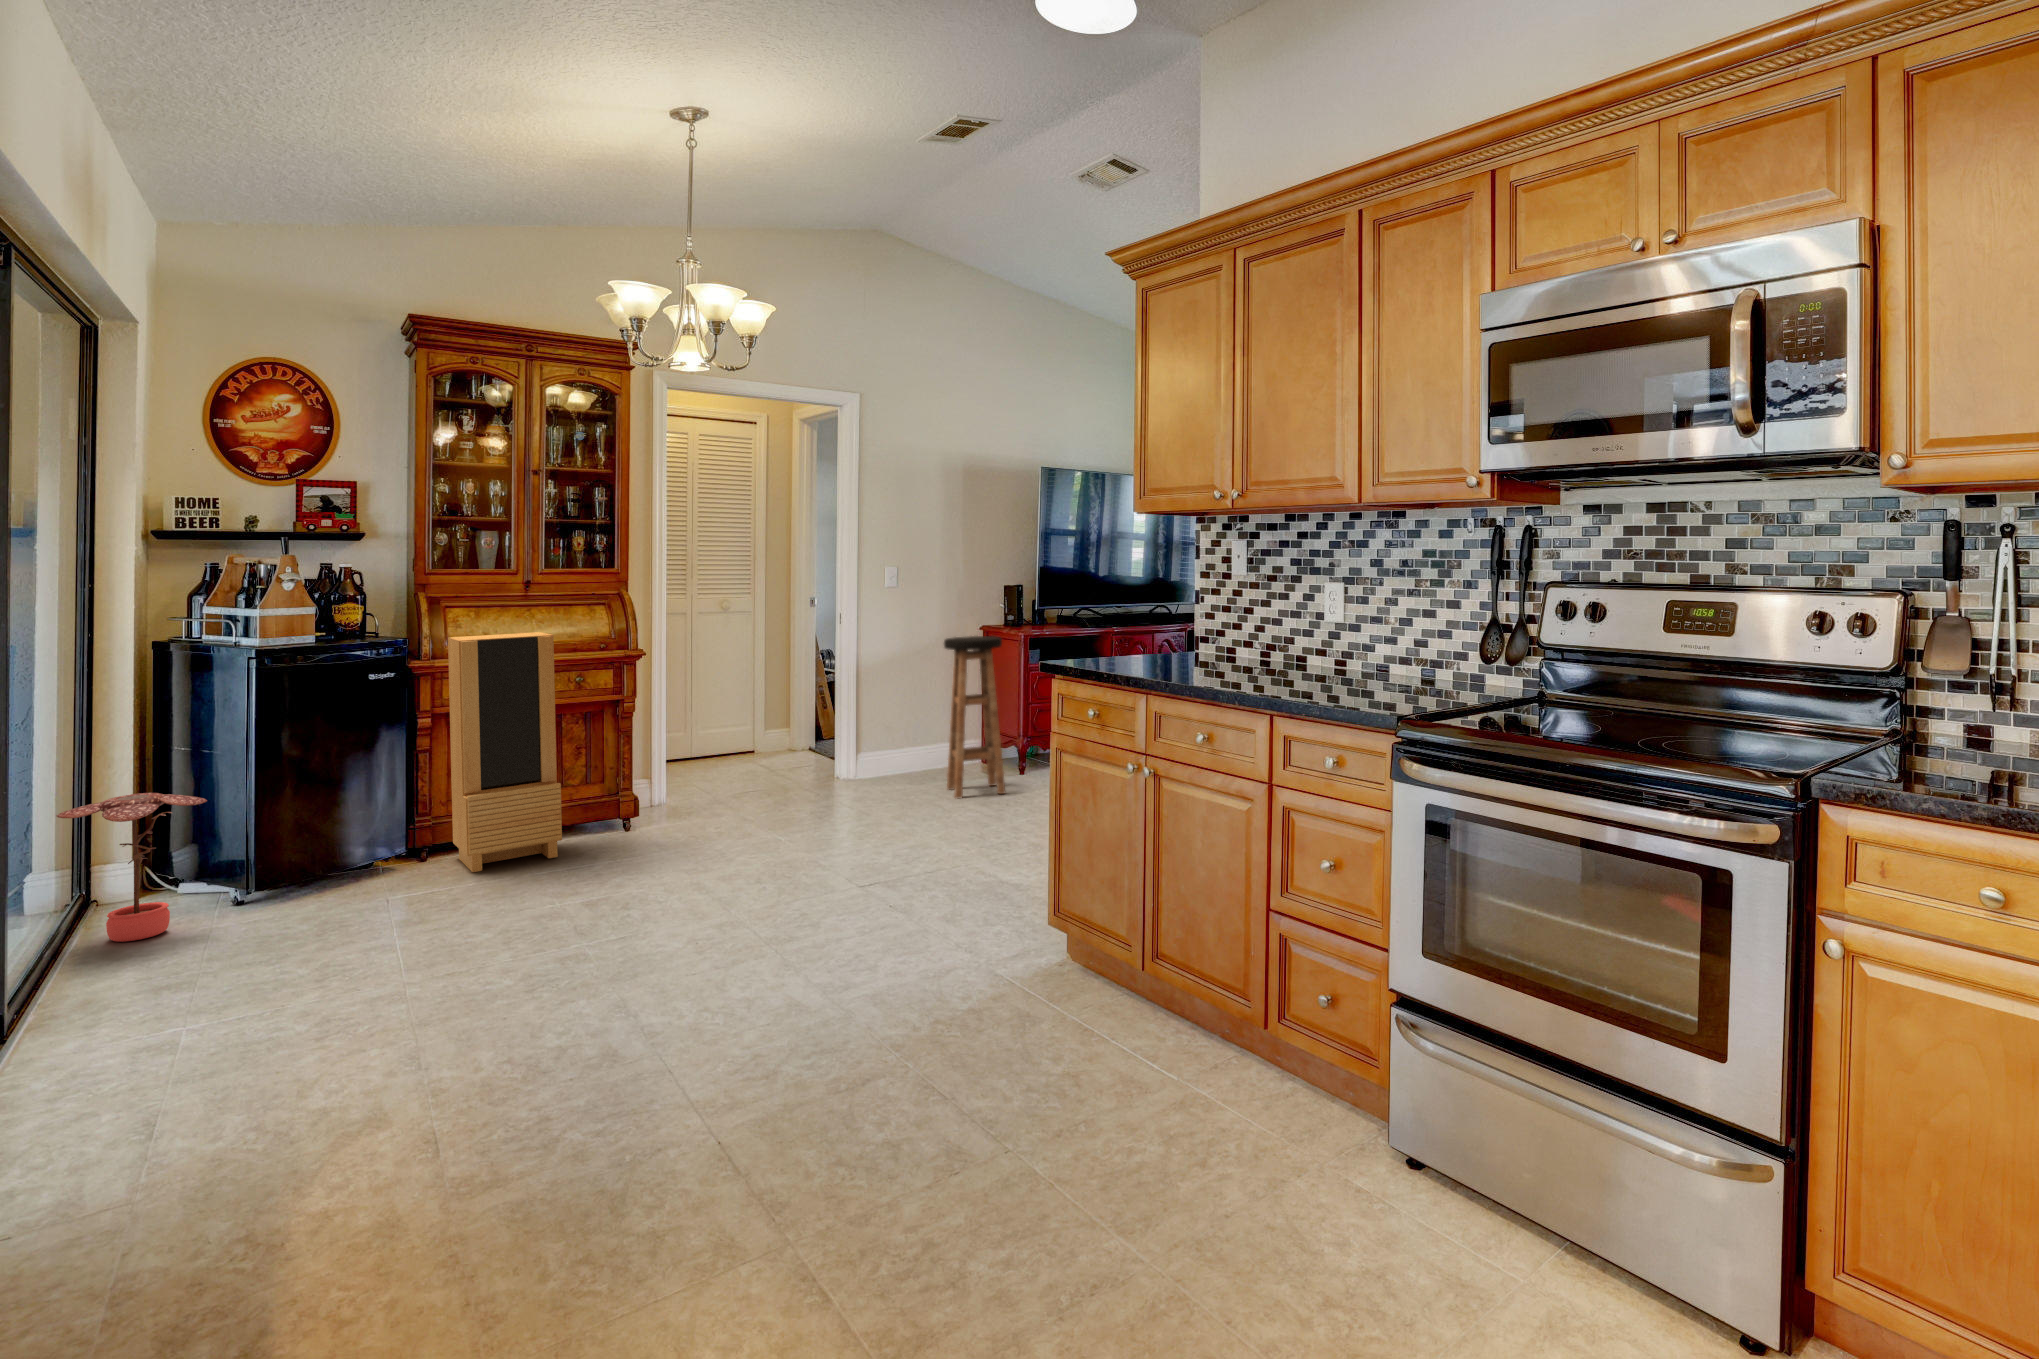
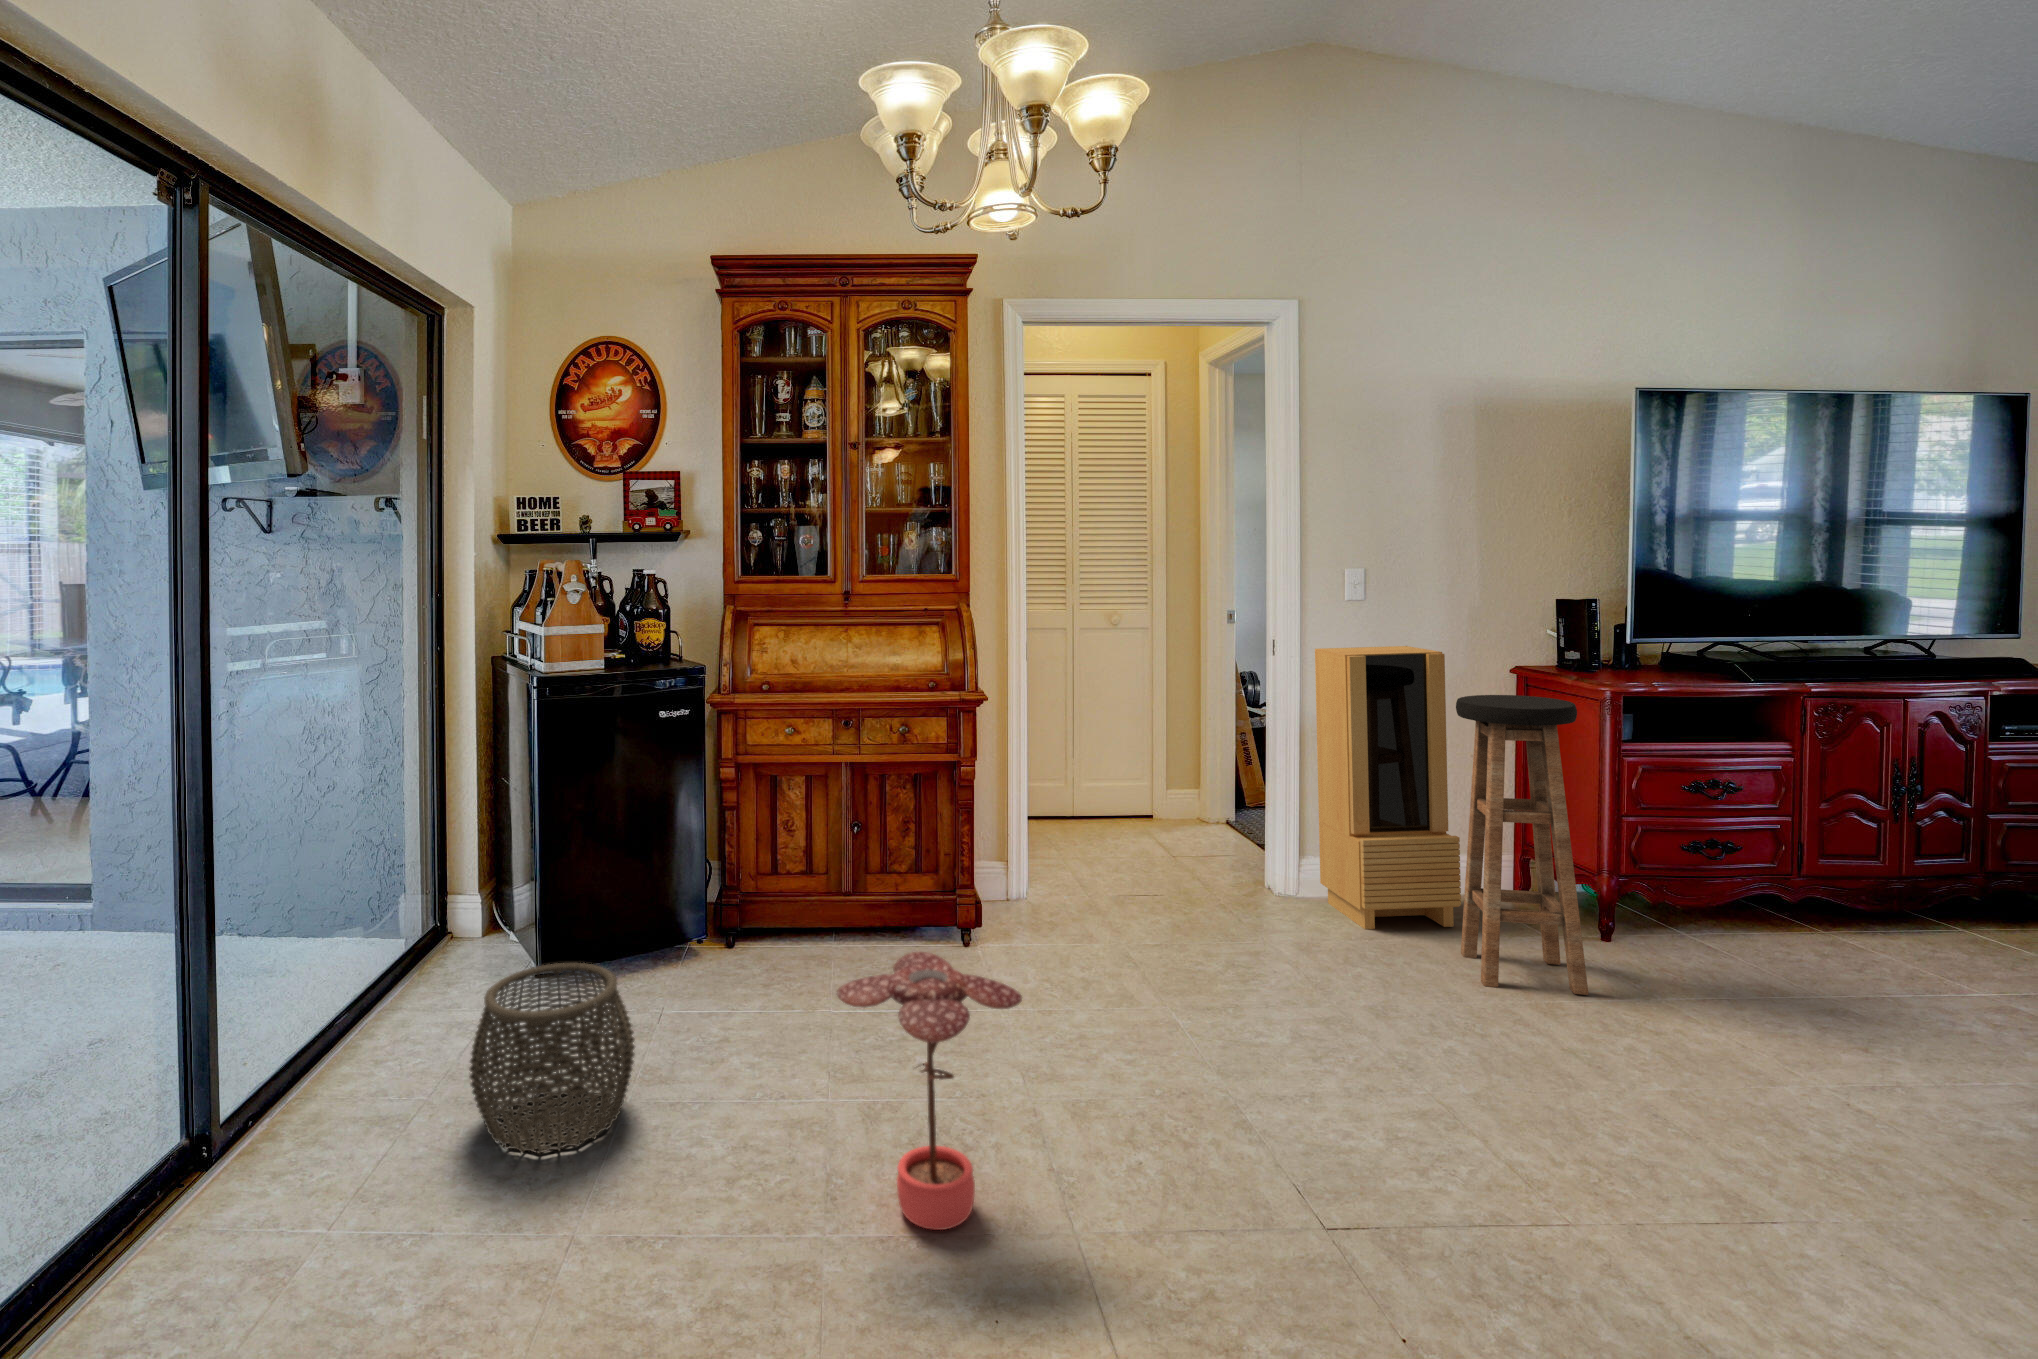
storage cabinet: present [448,632,562,872] -> present [1315,646,1461,929]
potted plant: present [56,793,207,942] -> present [837,952,1022,1230]
woven basket: none [279,839,419,960] -> present [469,963,635,1154]

